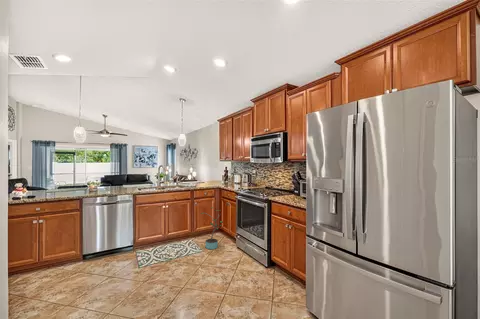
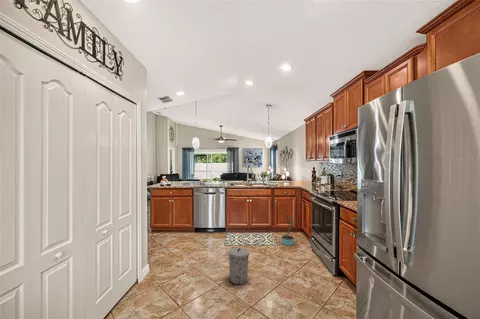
trash can: none [164,262,190,307] -> present [229,247,249,284]

